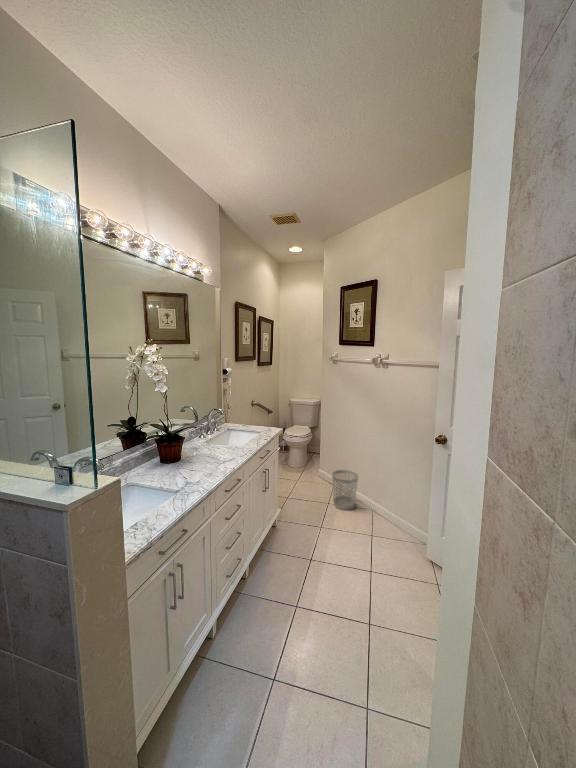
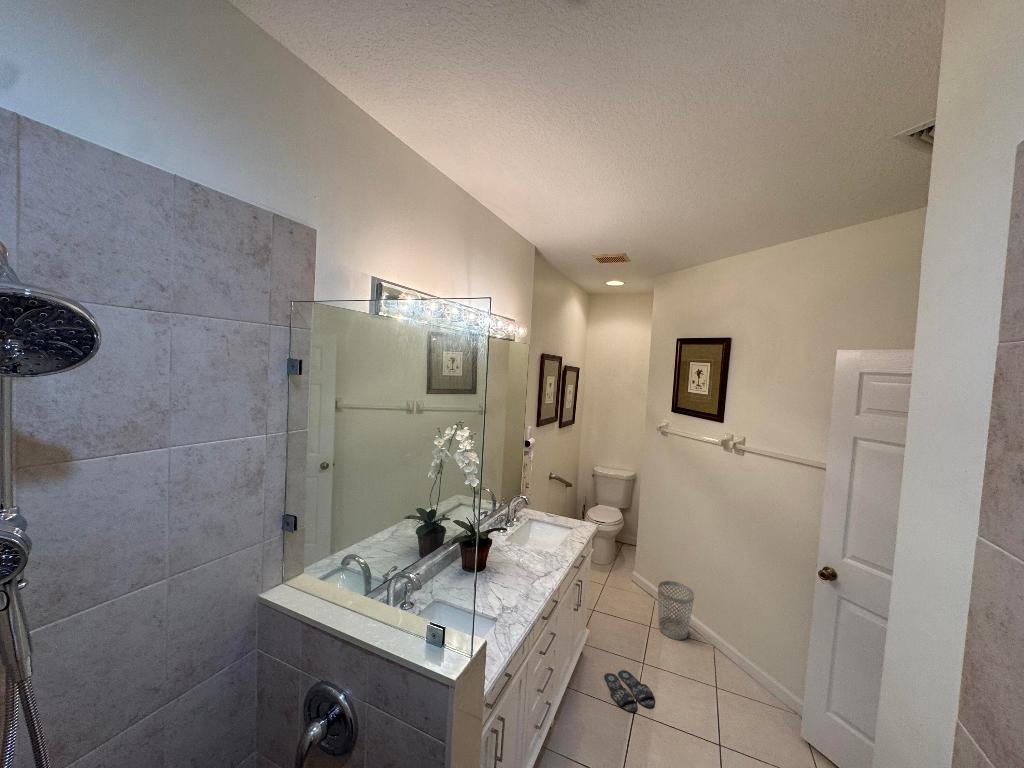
slippers: none [290,534,327,560] -> present [604,670,655,712]

